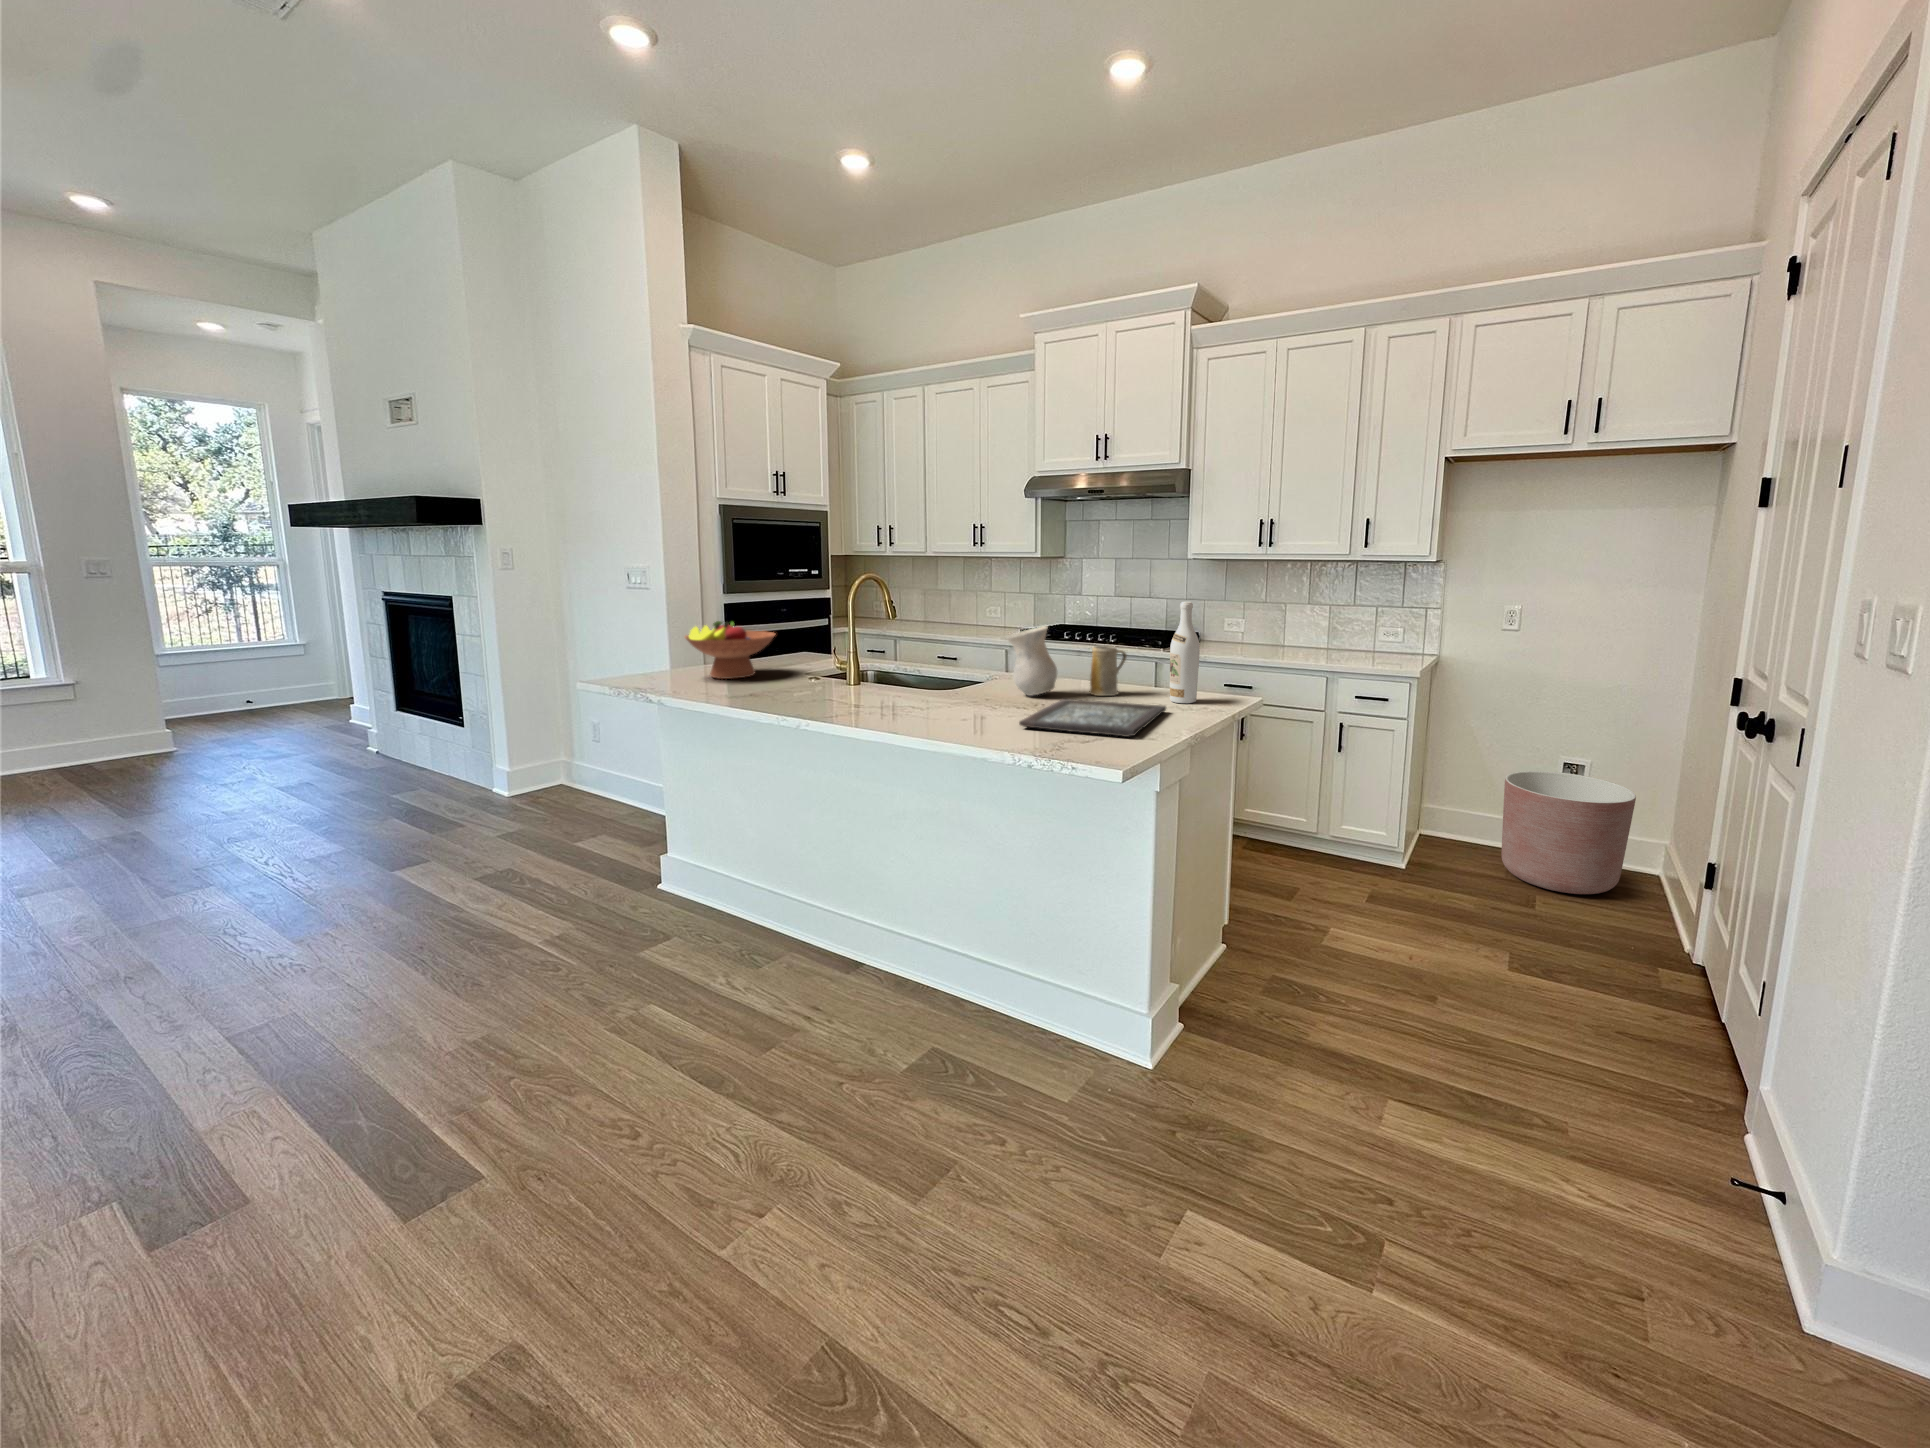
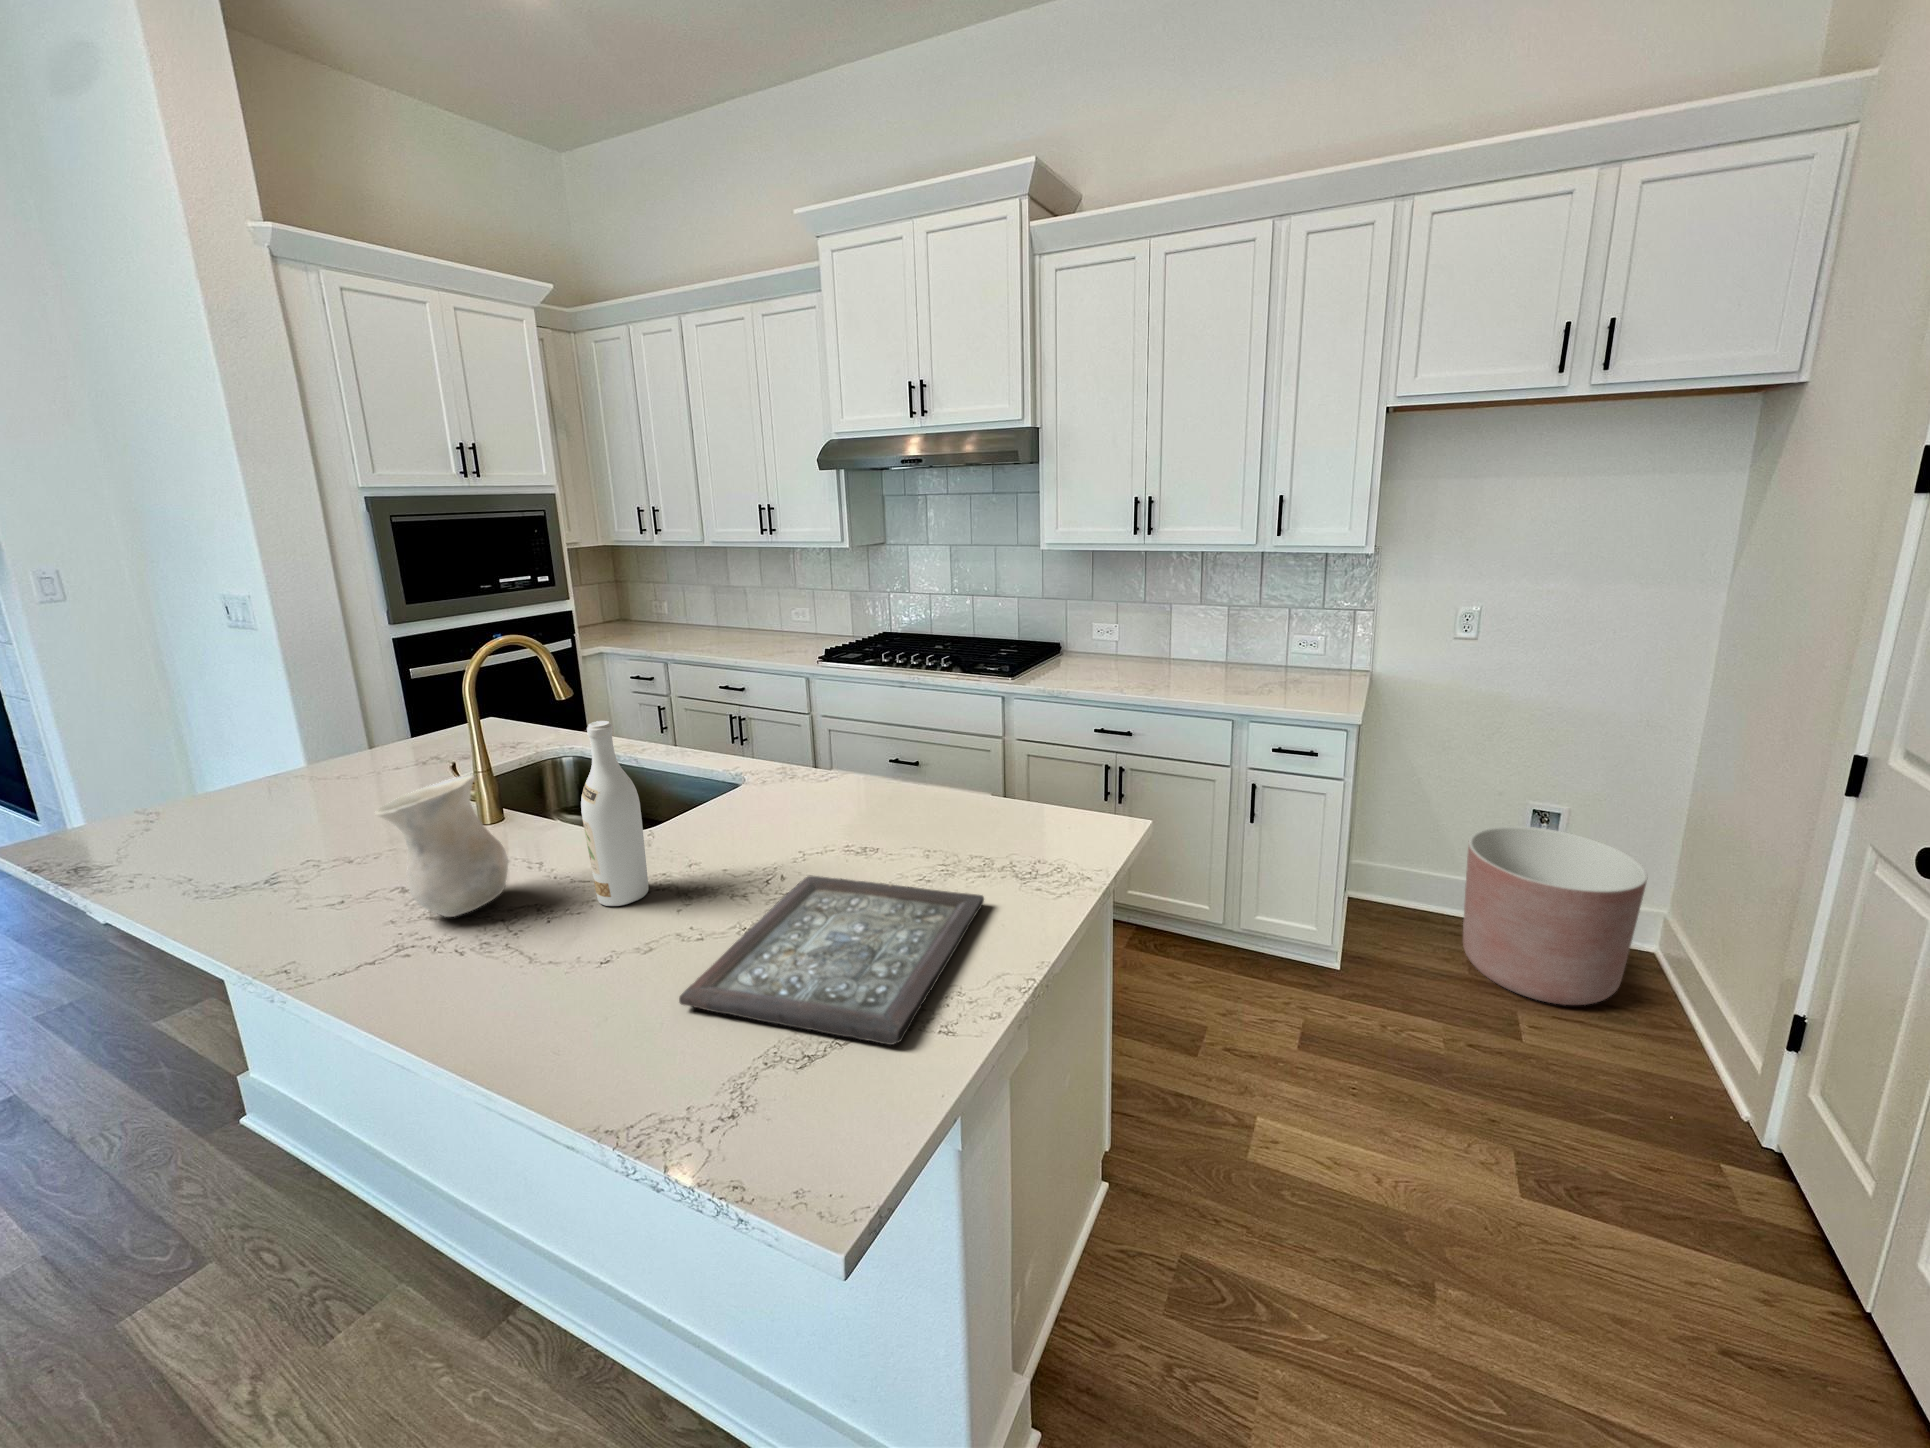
wine bottle: present [1170,602,1200,703] -> present [581,721,649,906]
fruit bowl: present [685,621,775,679] -> none [184,719,373,818]
vase: present [1006,626,1057,696] -> present [375,775,508,917]
mug: present [1089,646,1127,696] -> none [865,755,926,845]

